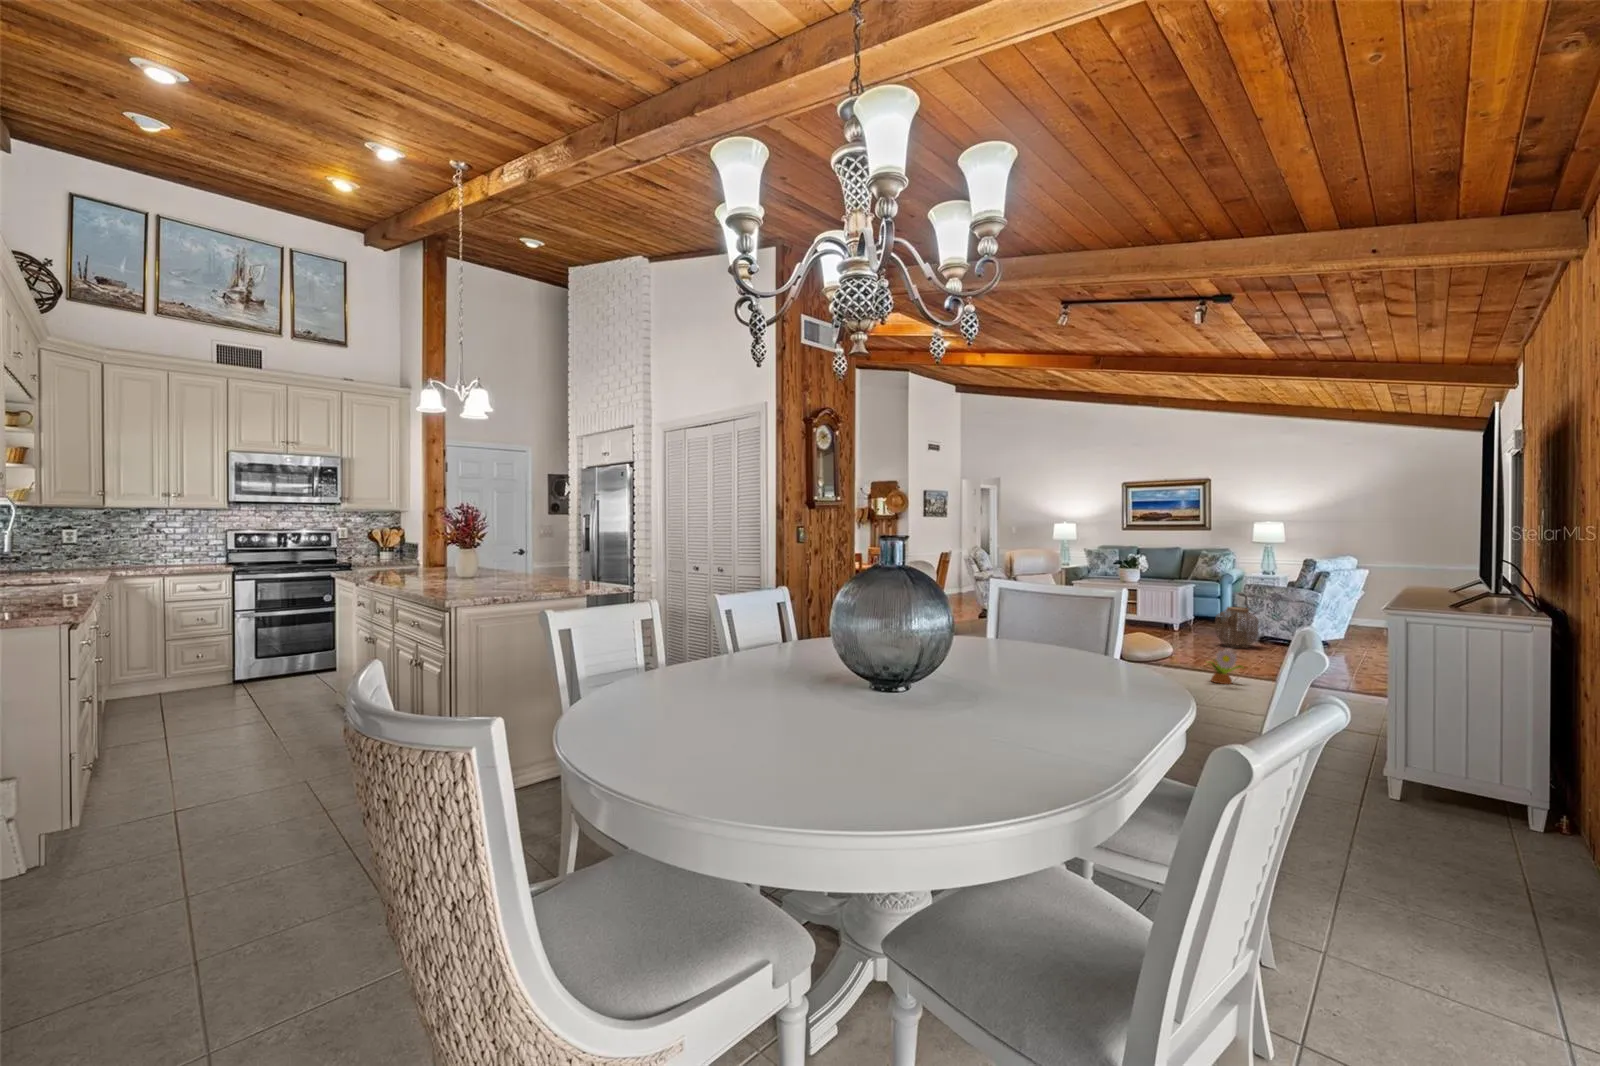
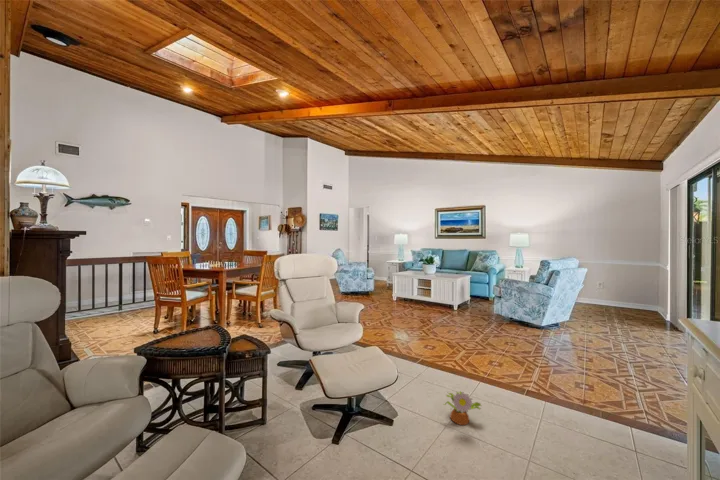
woven basket: present [1215,607,1258,647] -> none [476,304,506,336]

